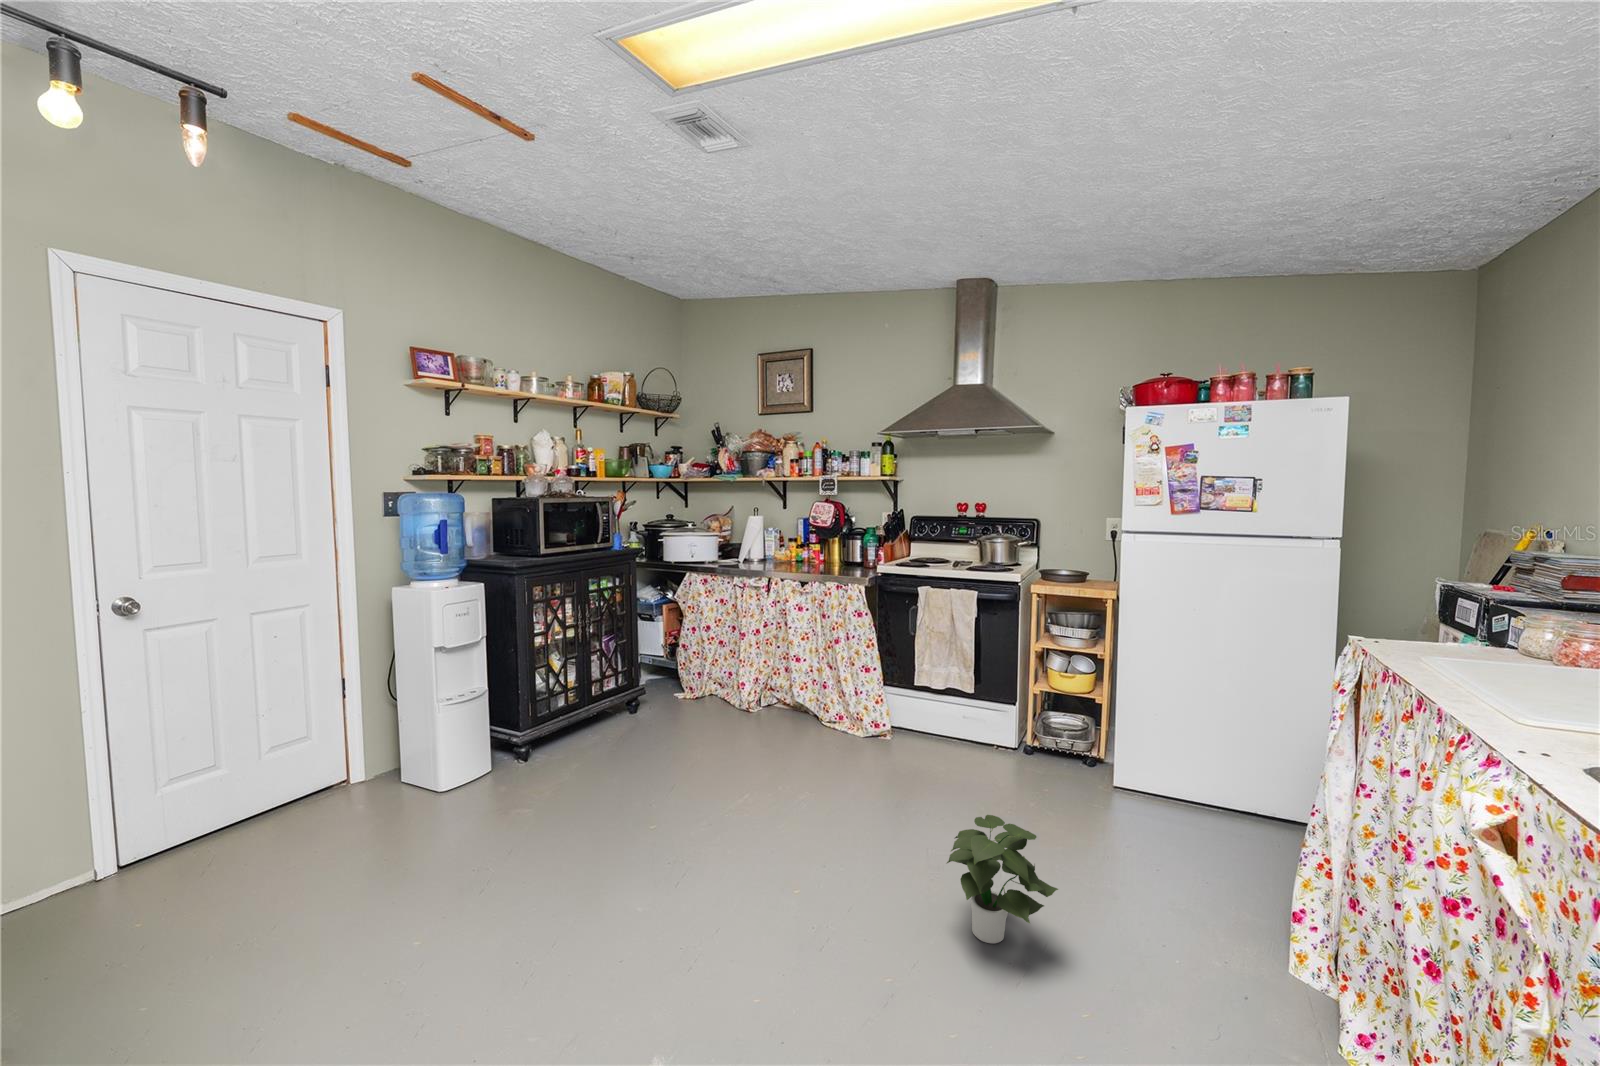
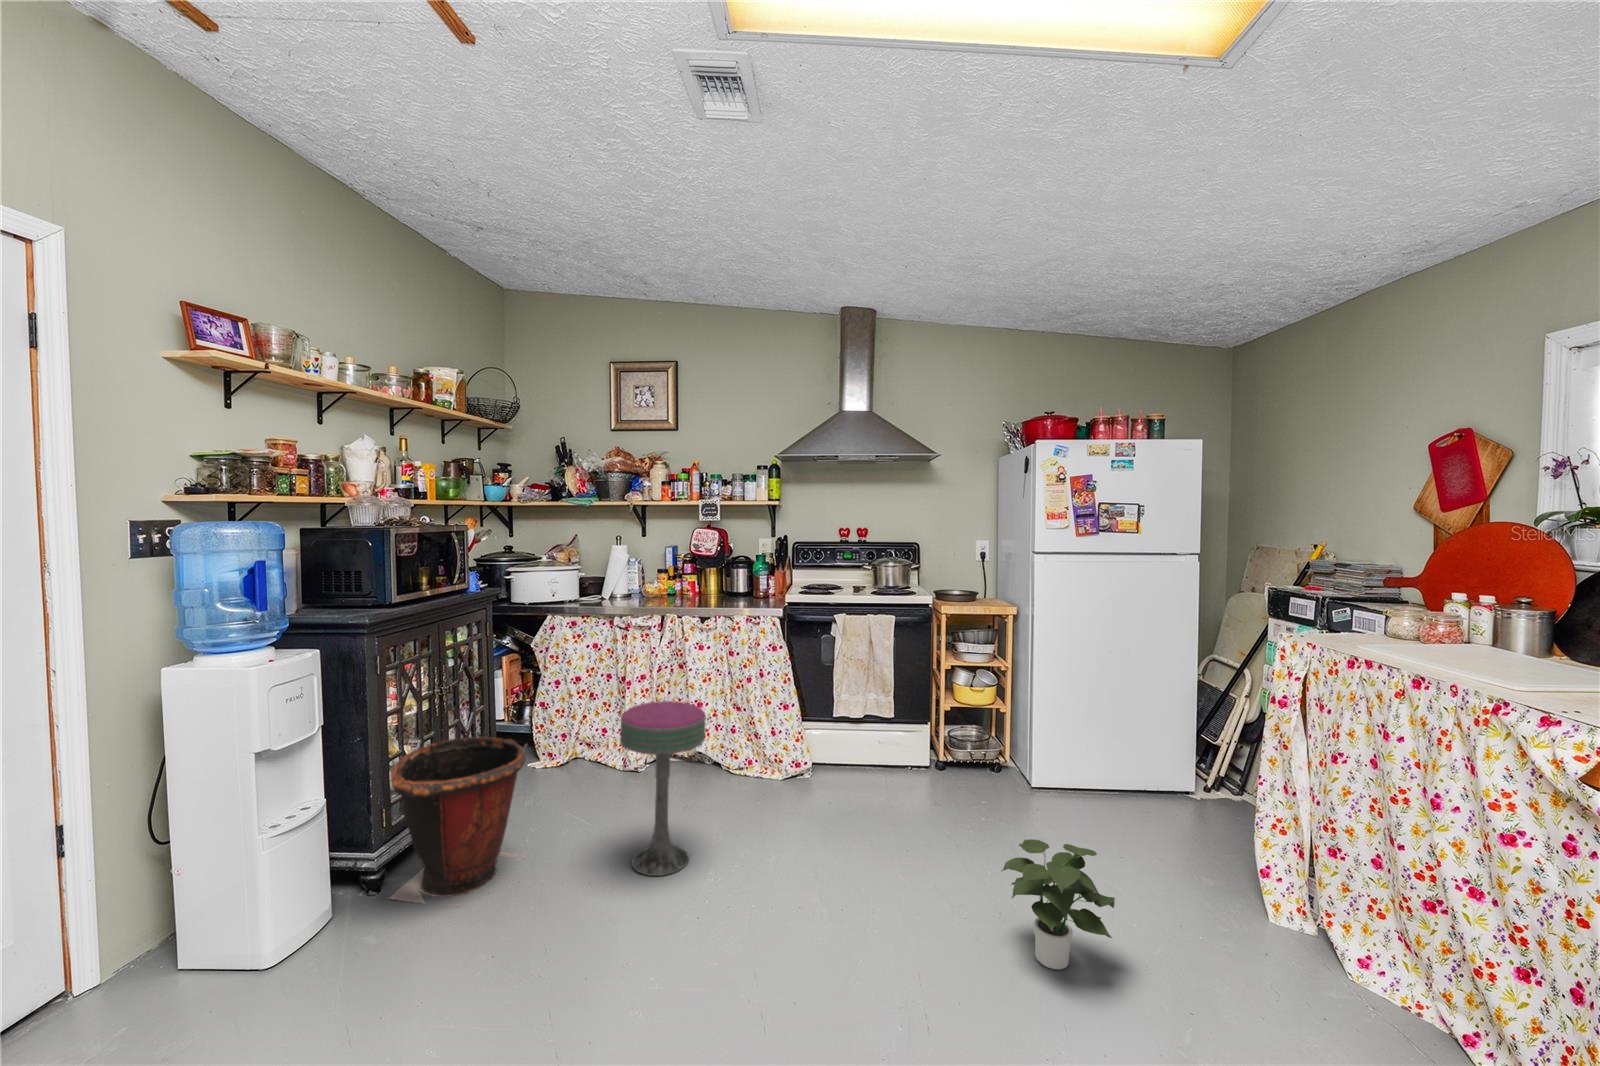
bar stool: none [682,646,752,788] -> present [620,701,706,876]
trash can: none [526,655,629,780] -> present [388,737,527,907]

